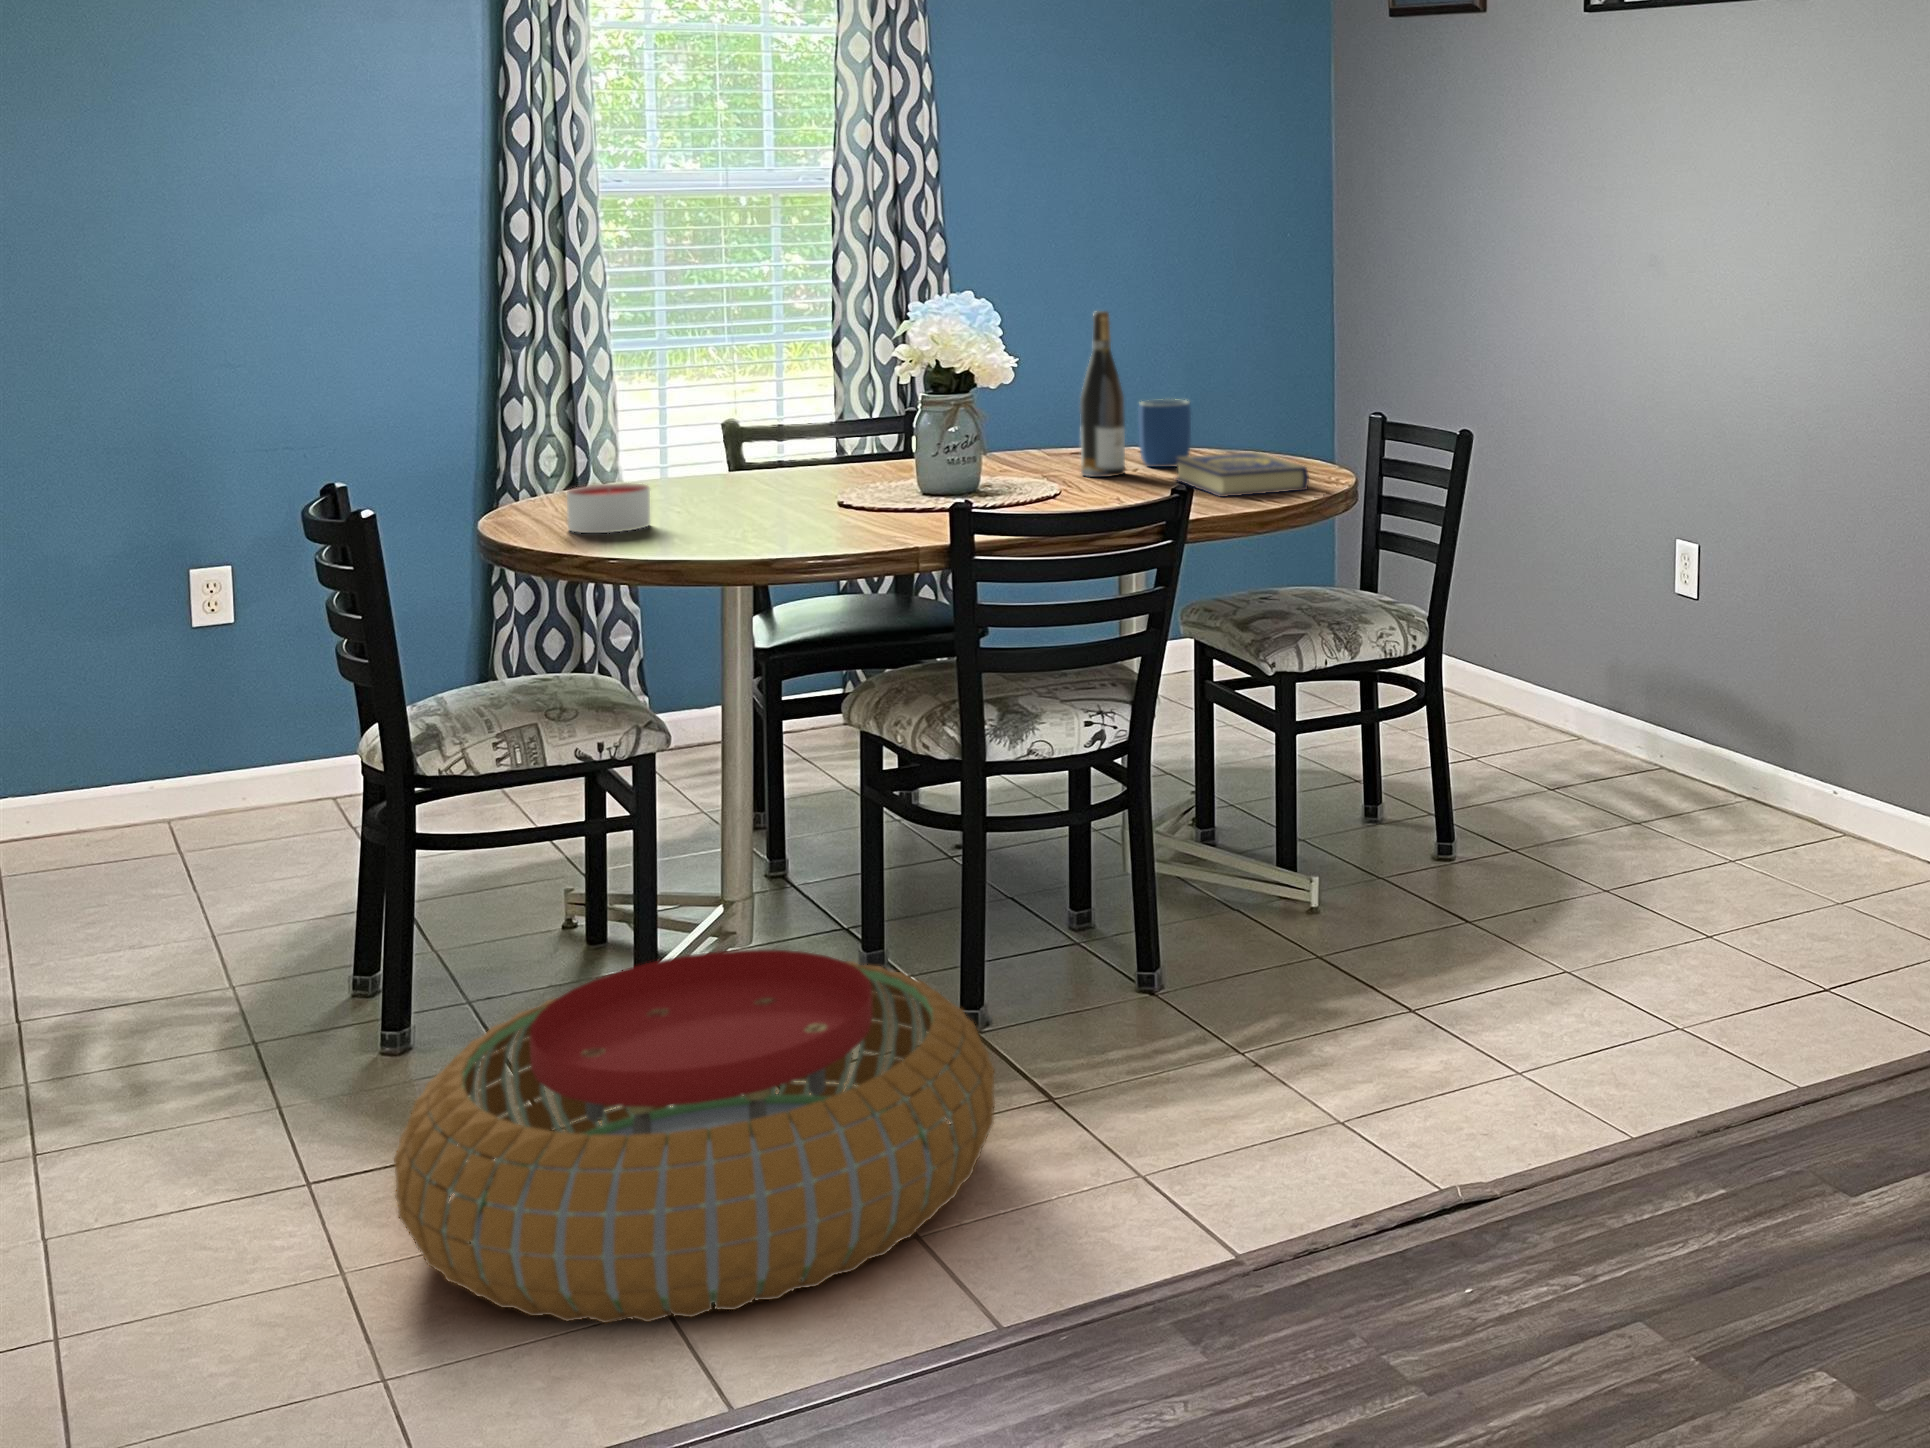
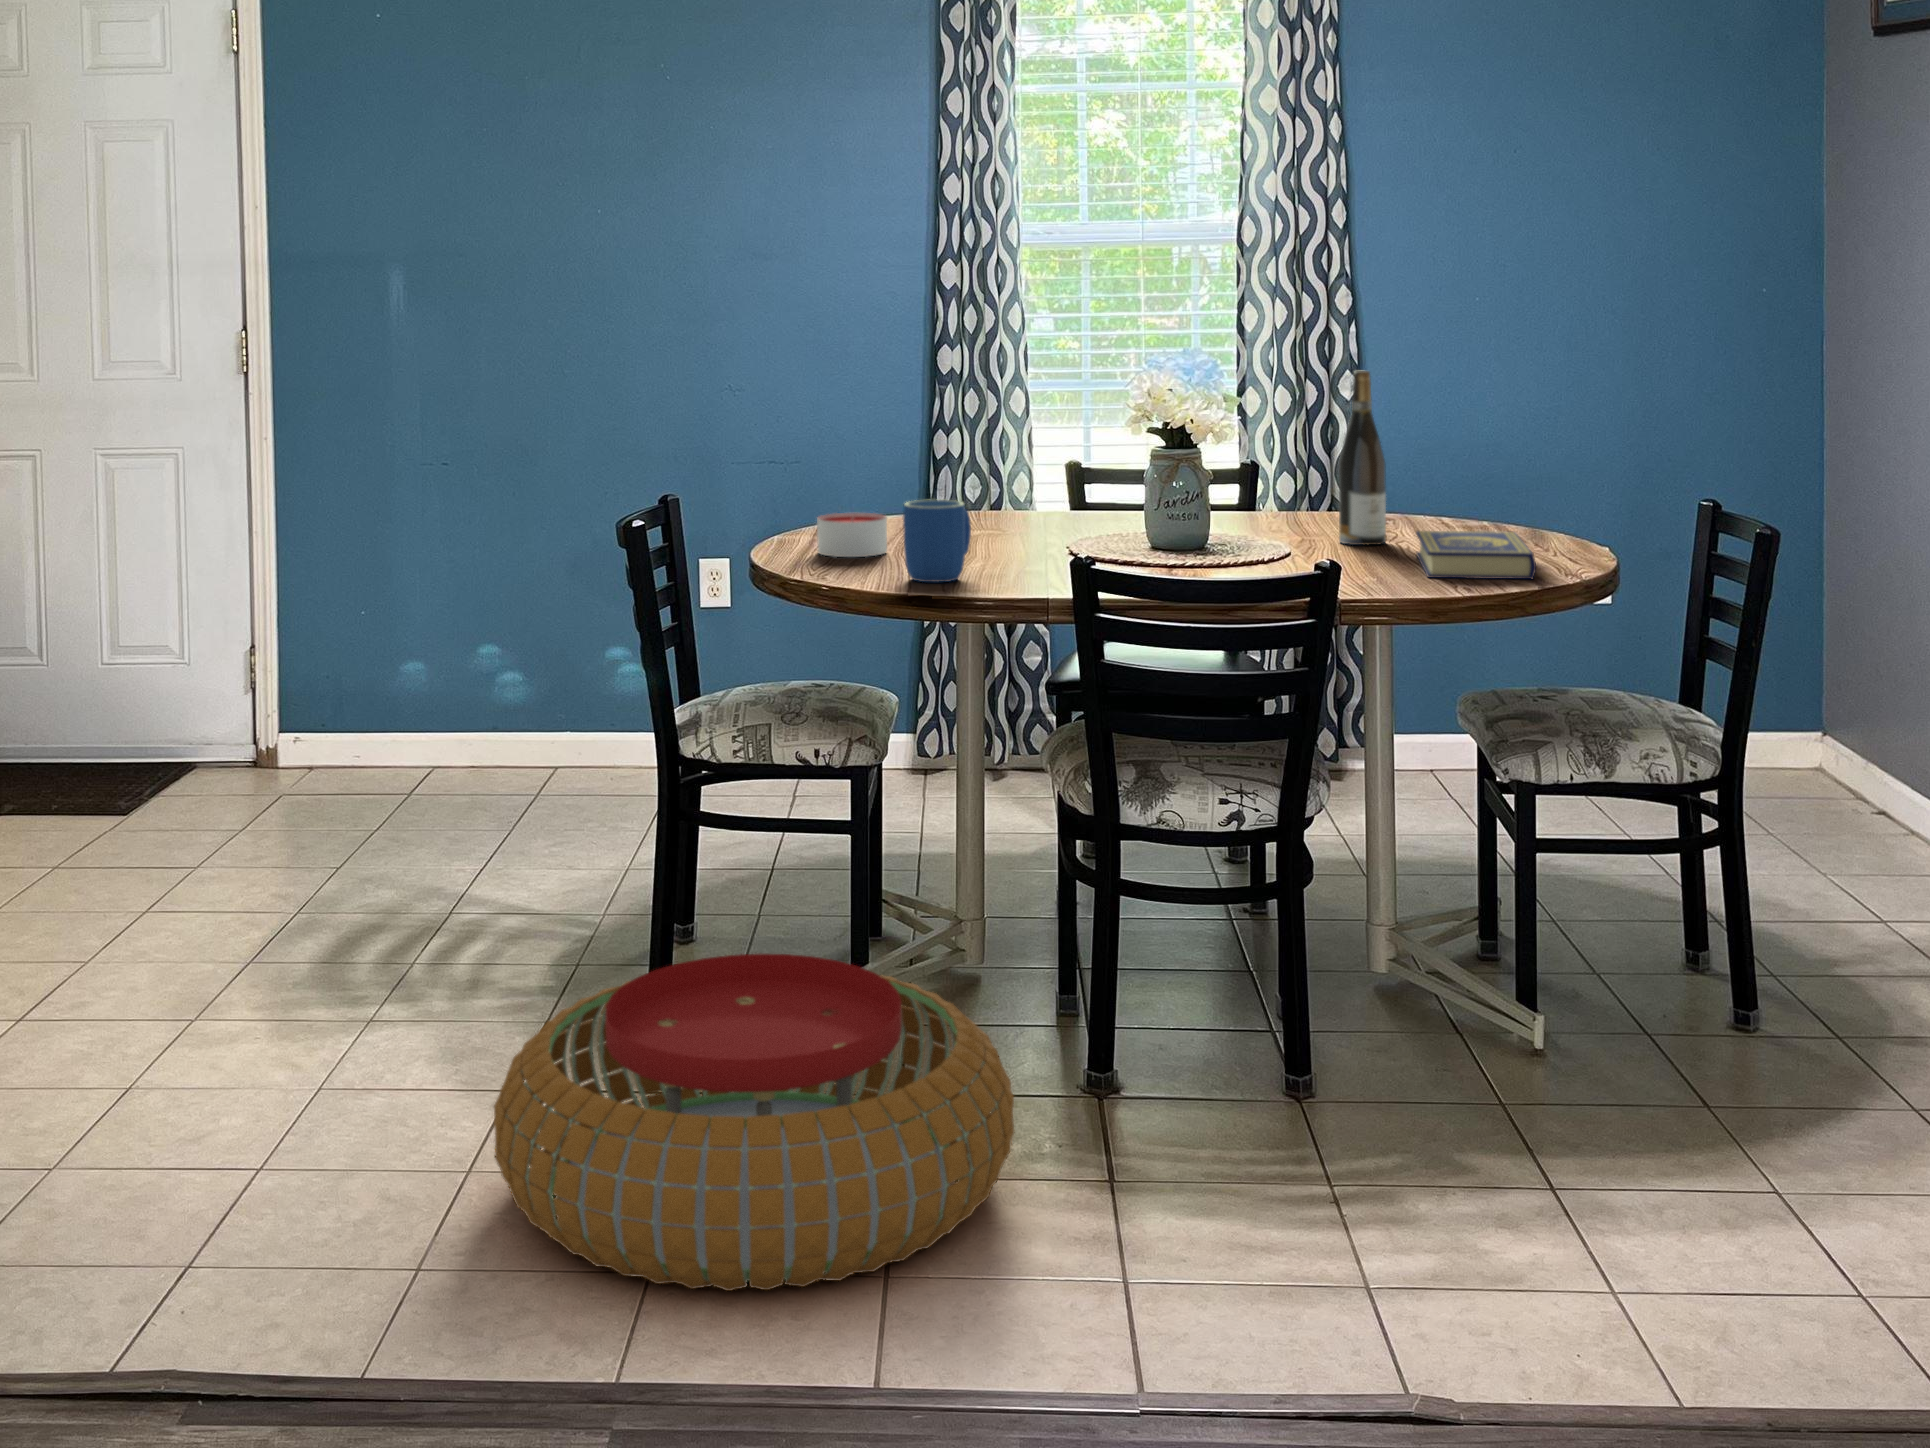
mug: present [1138,399,1191,467] -> present [903,499,971,582]

